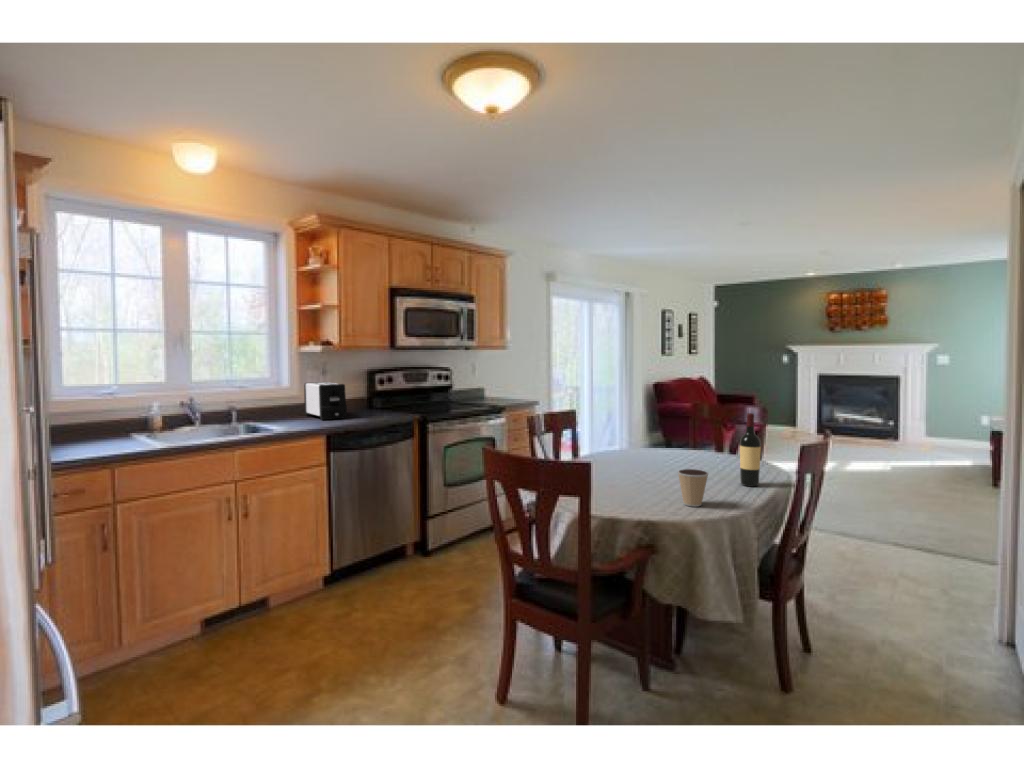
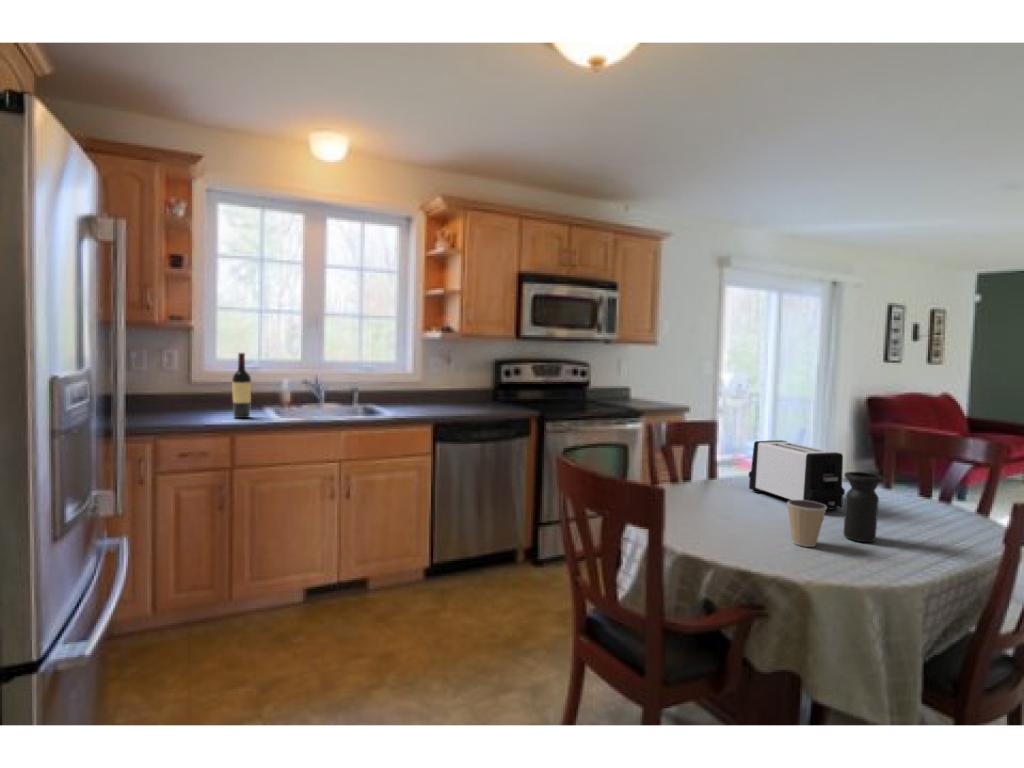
toaster: present [304,382,347,420] -> present [749,440,845,510]
wine bottle: present [740,413,761,486] -> present [232,353,251,418]
vase: none [712,442,741,497] -> present [844,472,884,542]

